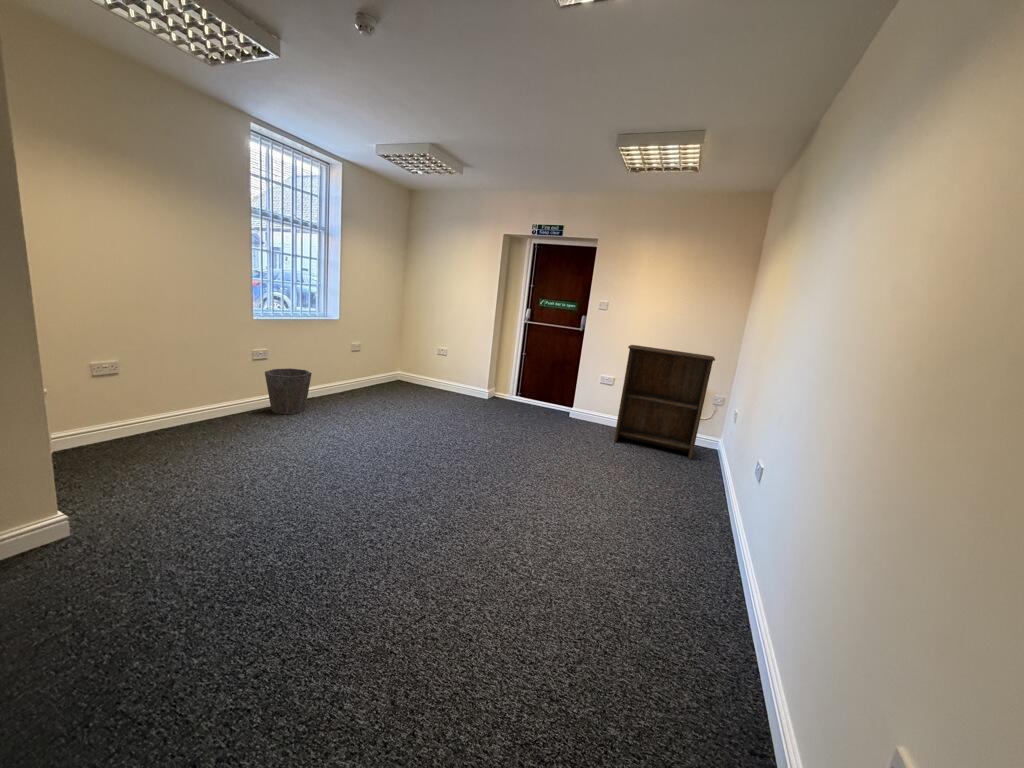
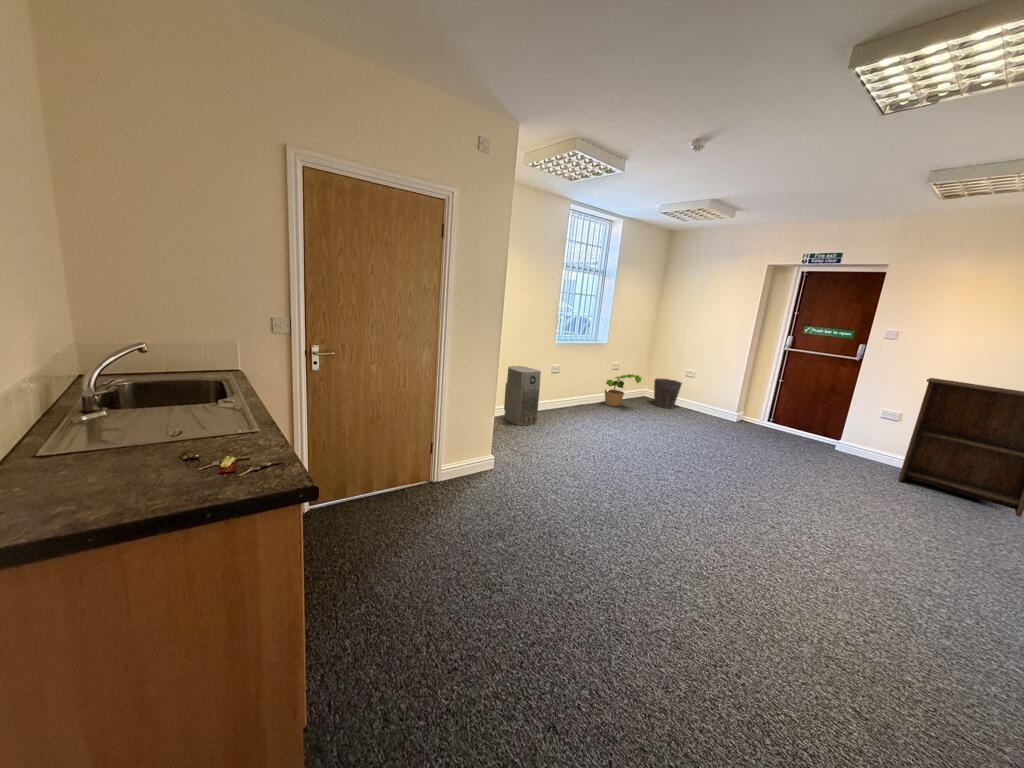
air purifier: none [154,354,219,444] -> present [504,366,541,426]
potted plant: none [340,356,386,396] -> present [605,374,641,406]
waste bin: present [265,368,312,414] -> present [654,378,682,408]

